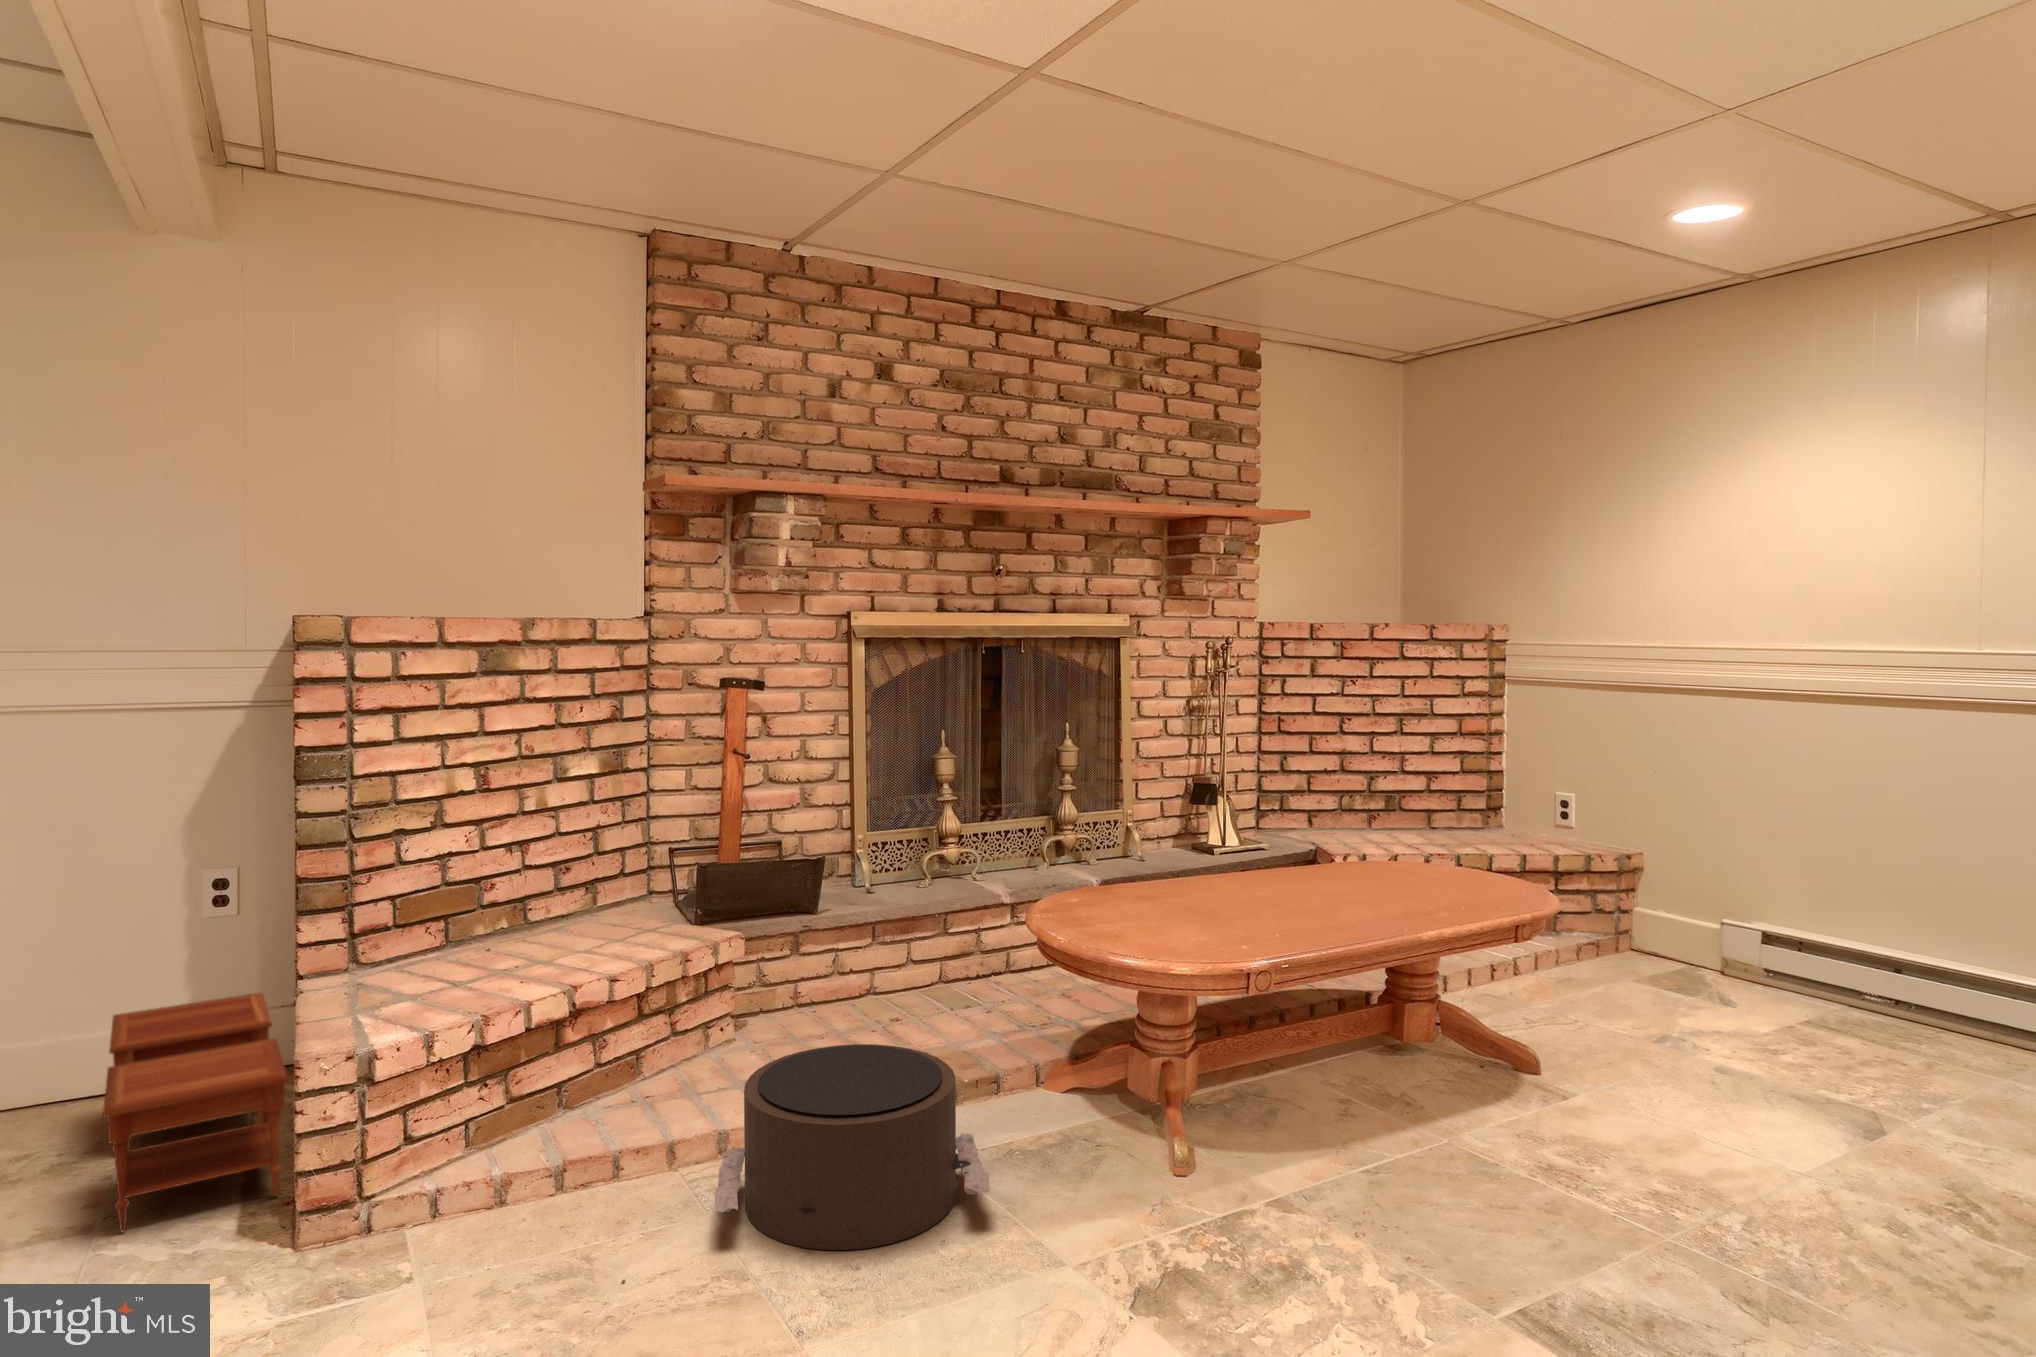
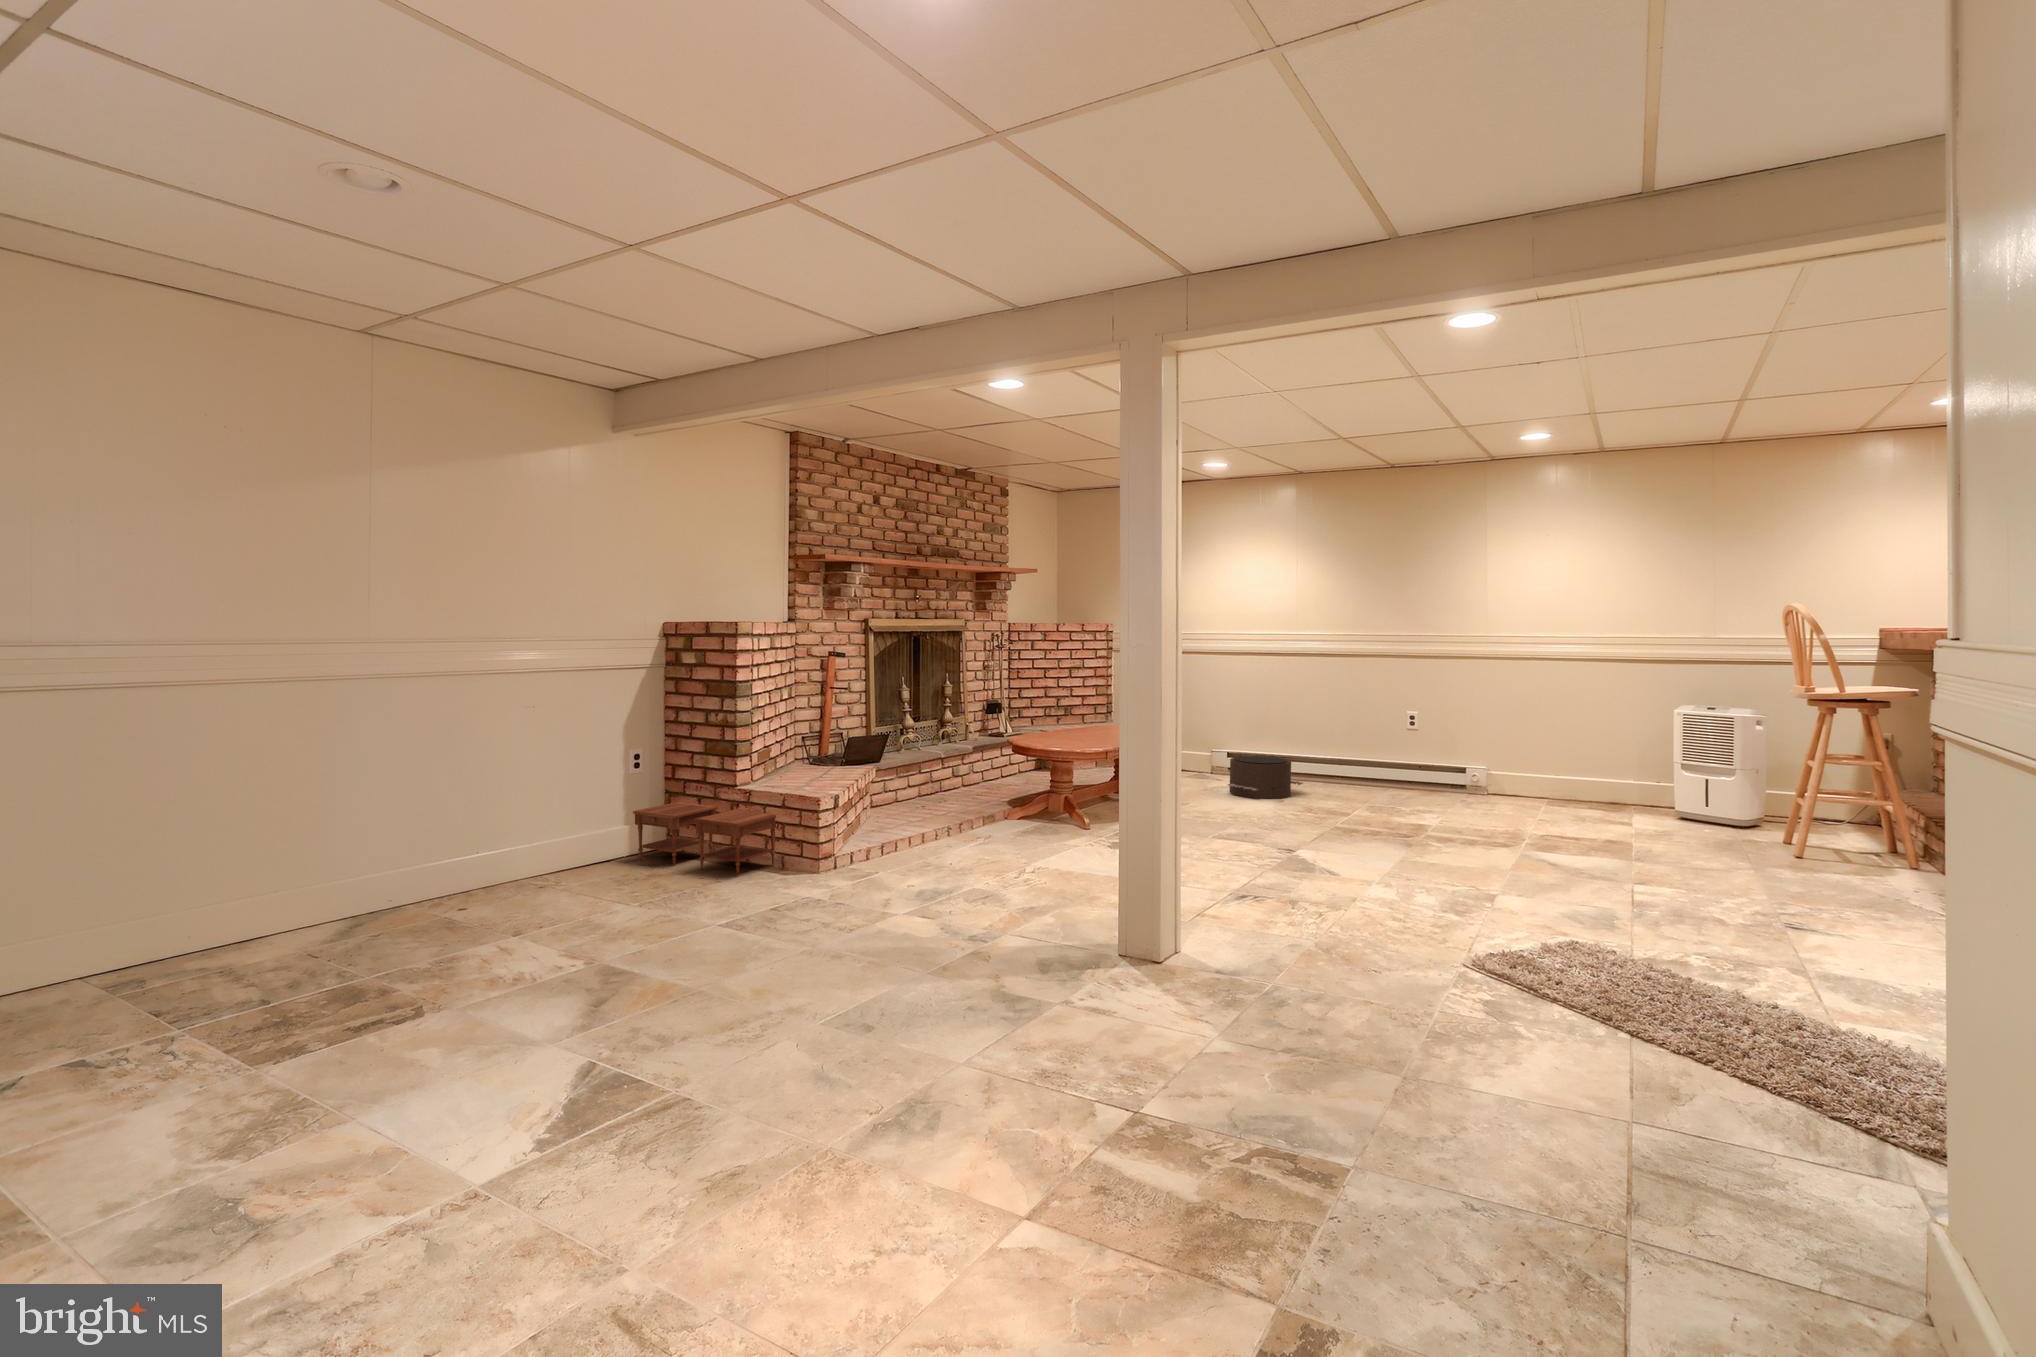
pouf: present [714,1044,989,1250] -> present [1228,756,1303,799]

